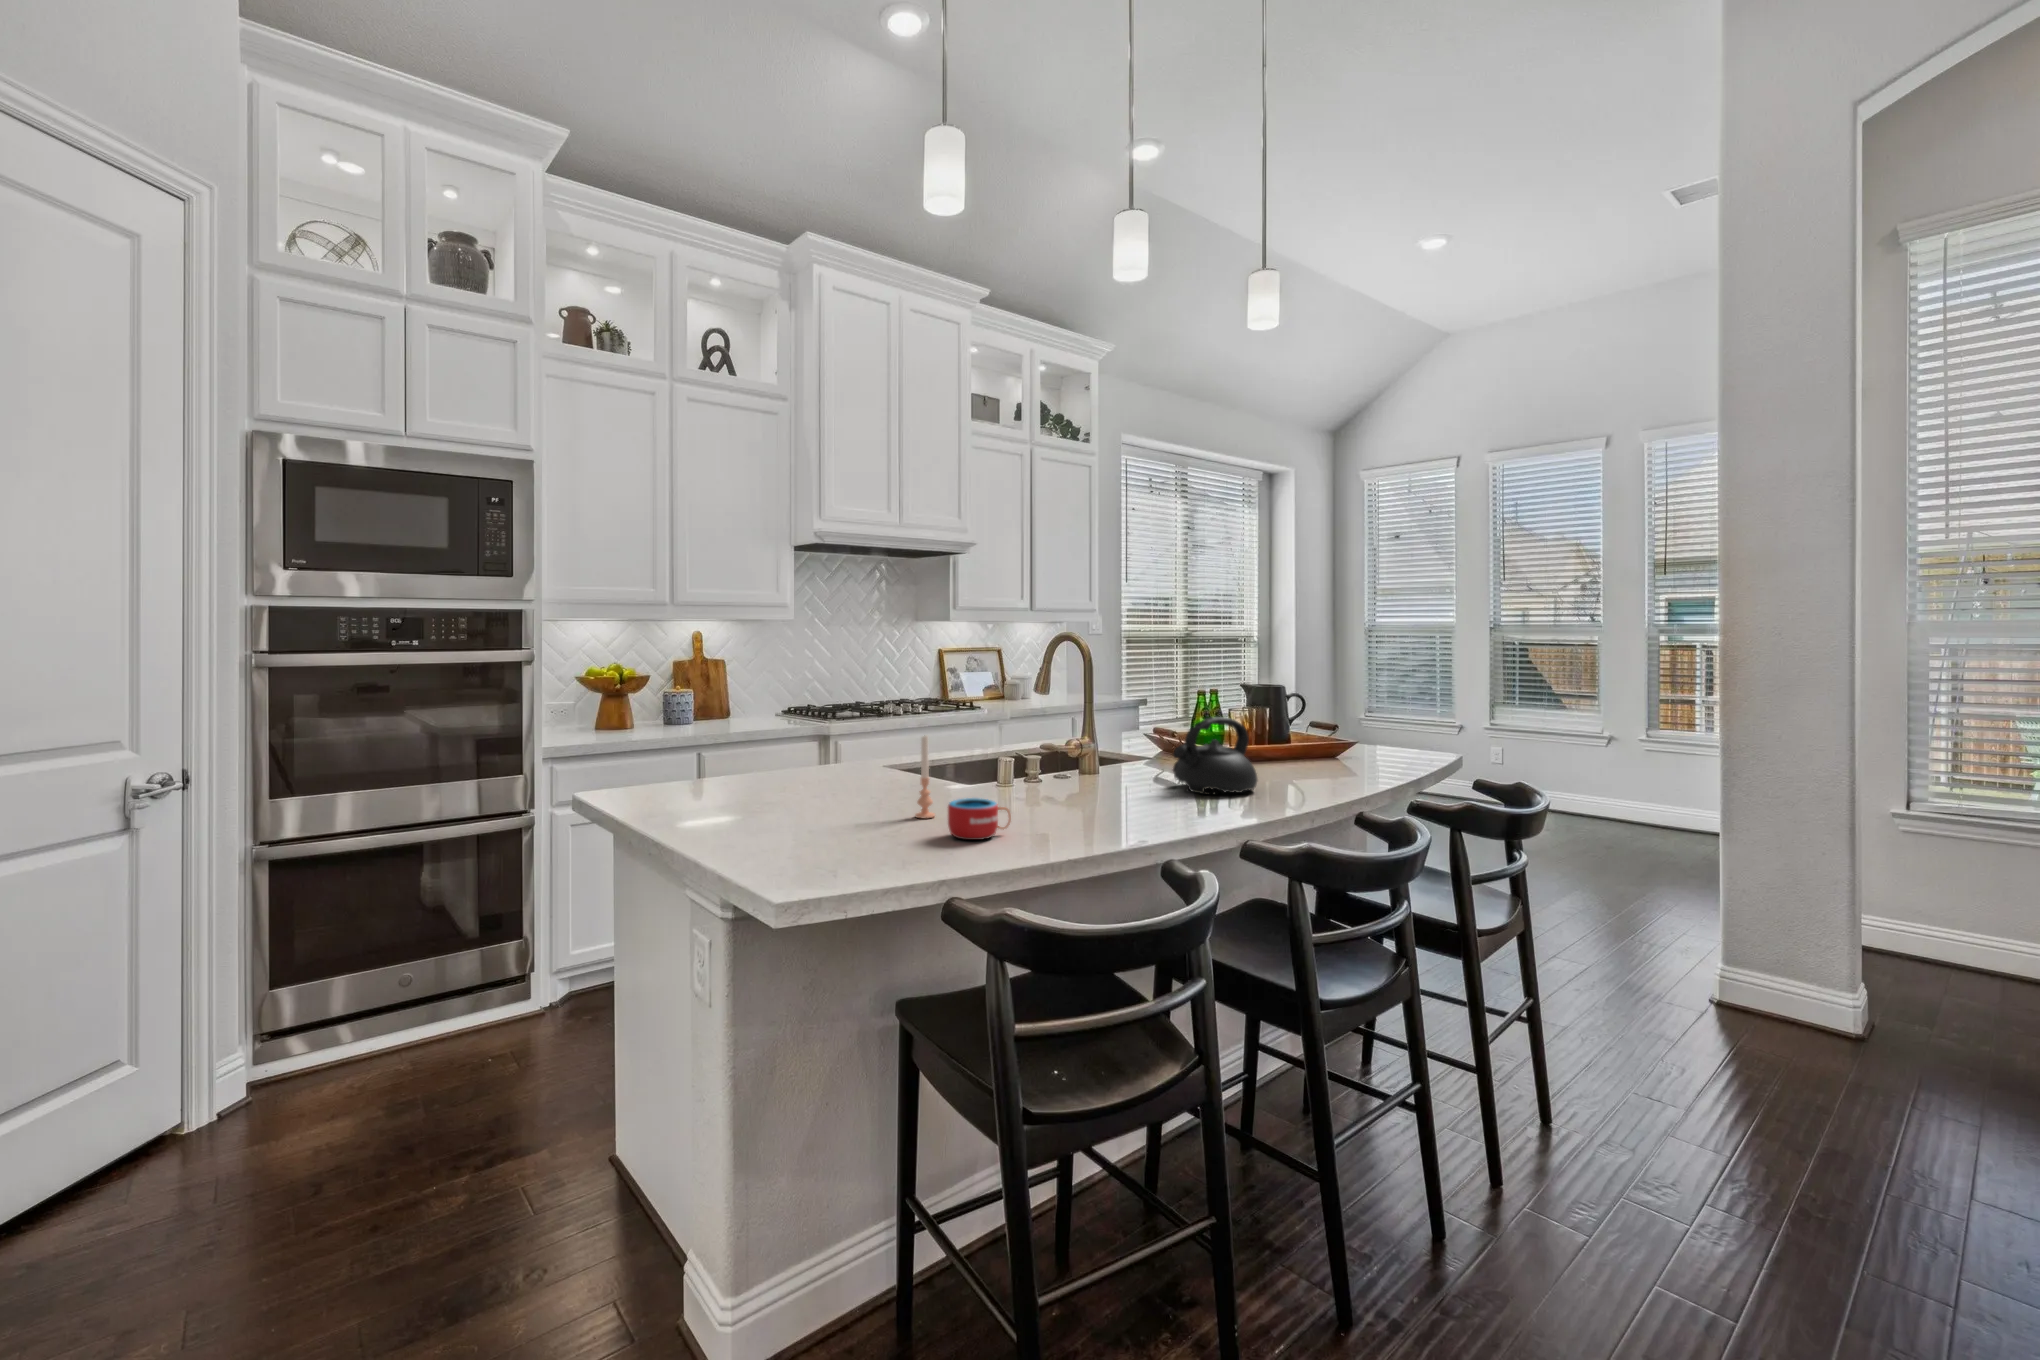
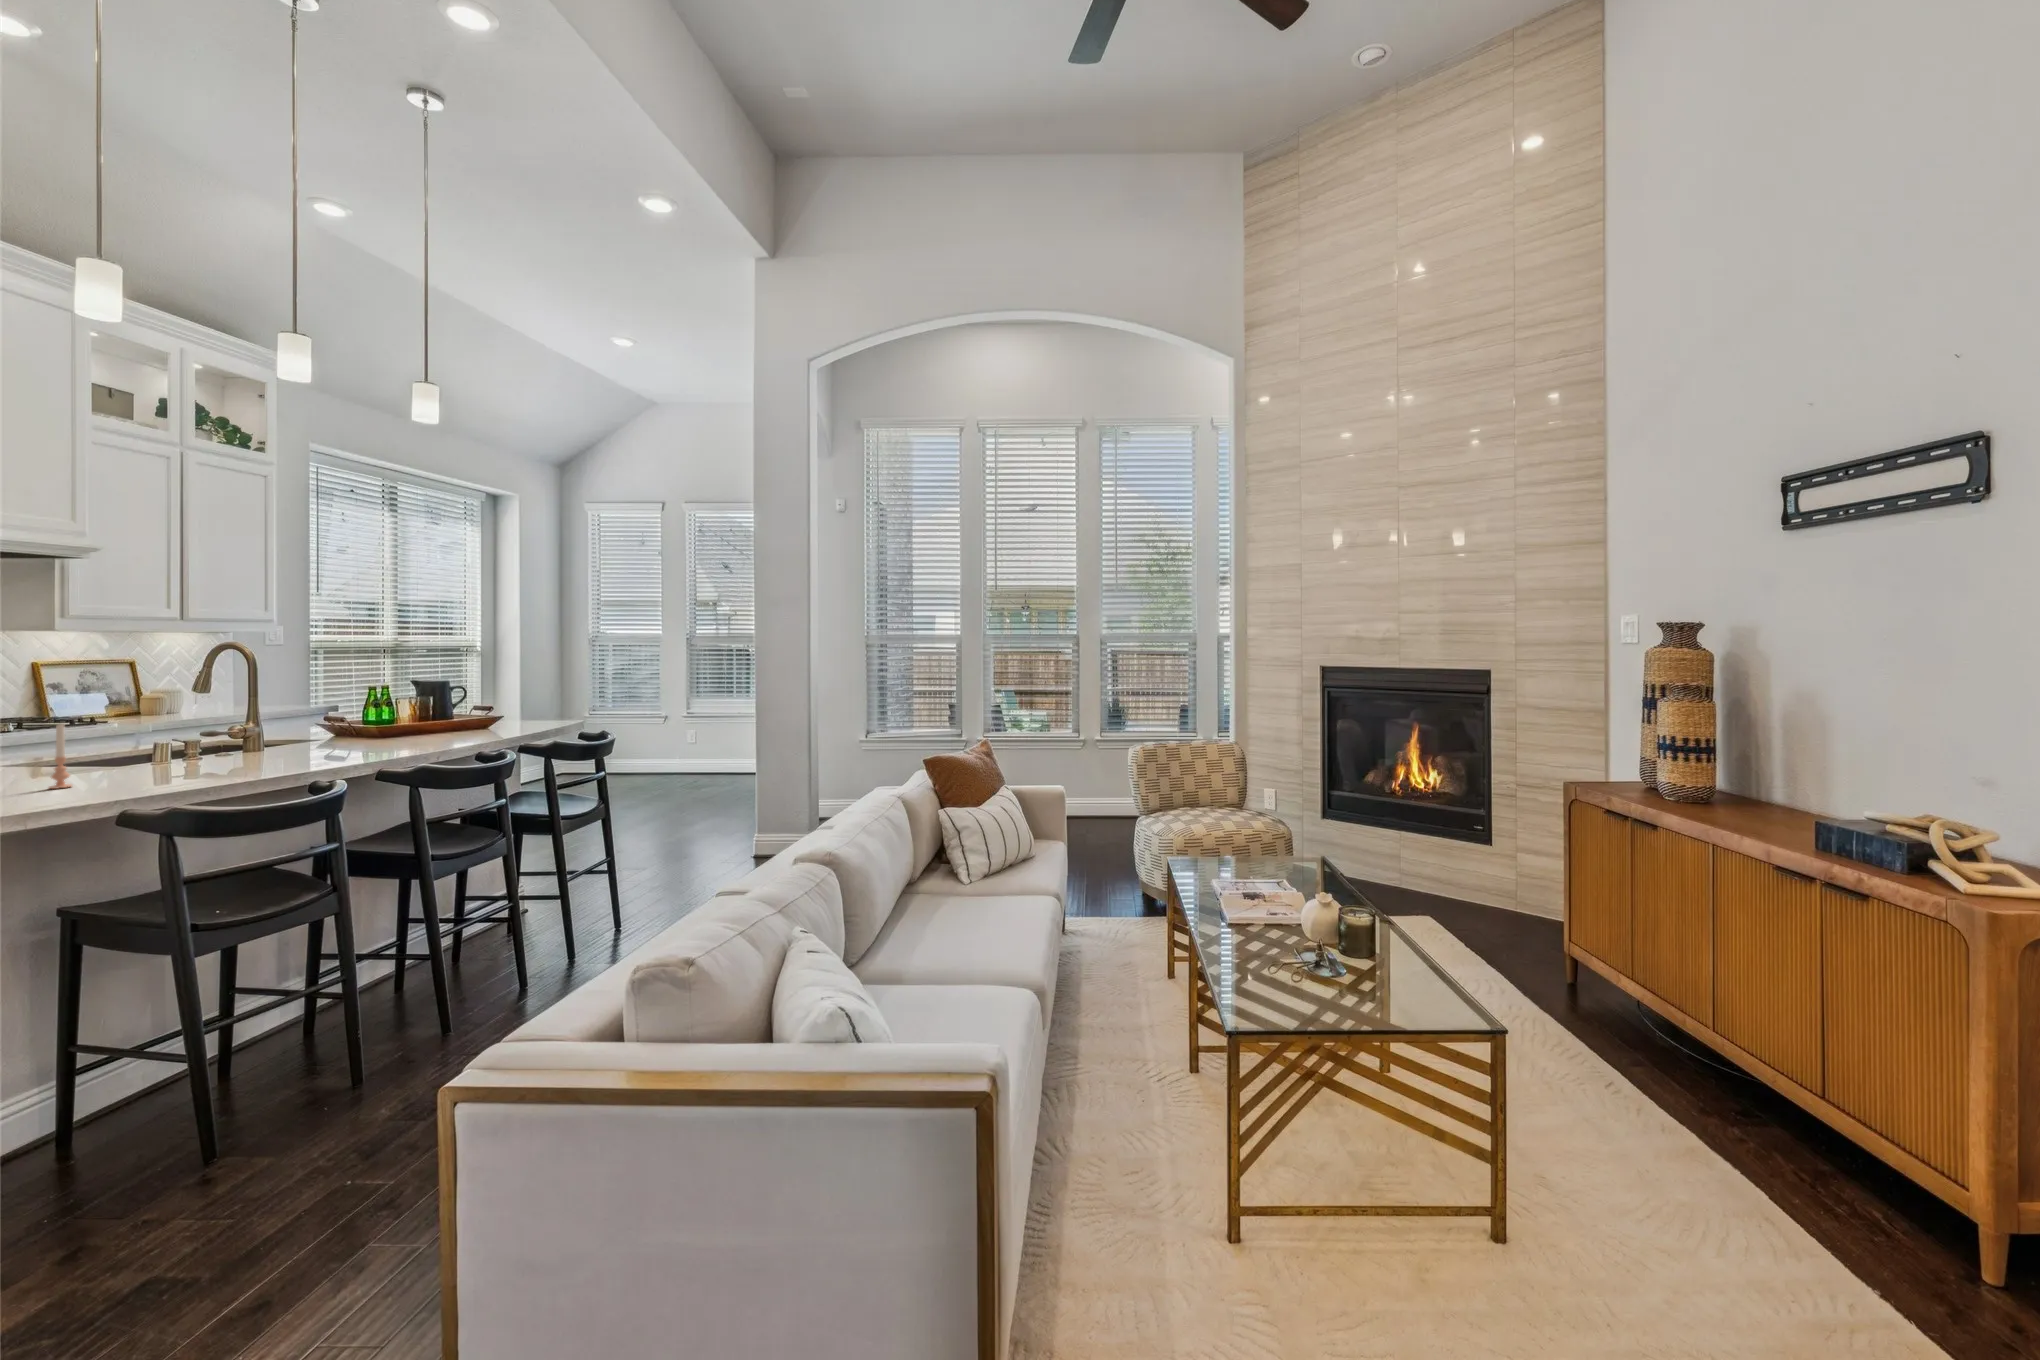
teapot: present [1173,717,1257,794] -> none [325,699,400,753]
mug: present [948,798,1011,840] -> none [93,763,161,792]

